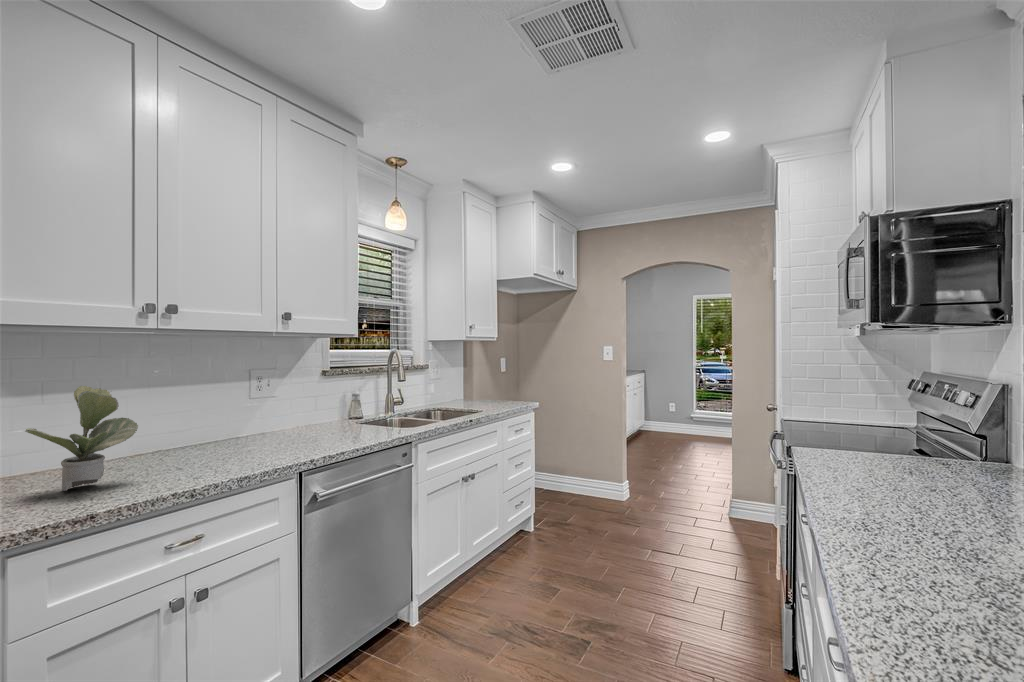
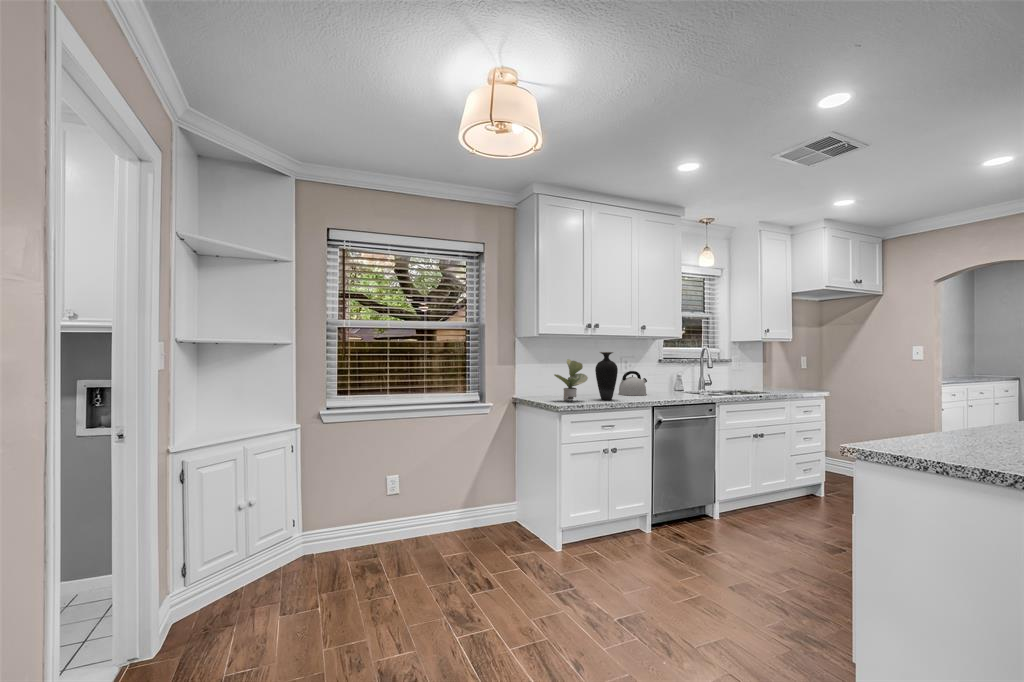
vase: none [167,365,223,470] -> present [595,352,618,400]
kettle: none [241,395,298,442] -> present [619,371,647,395]

